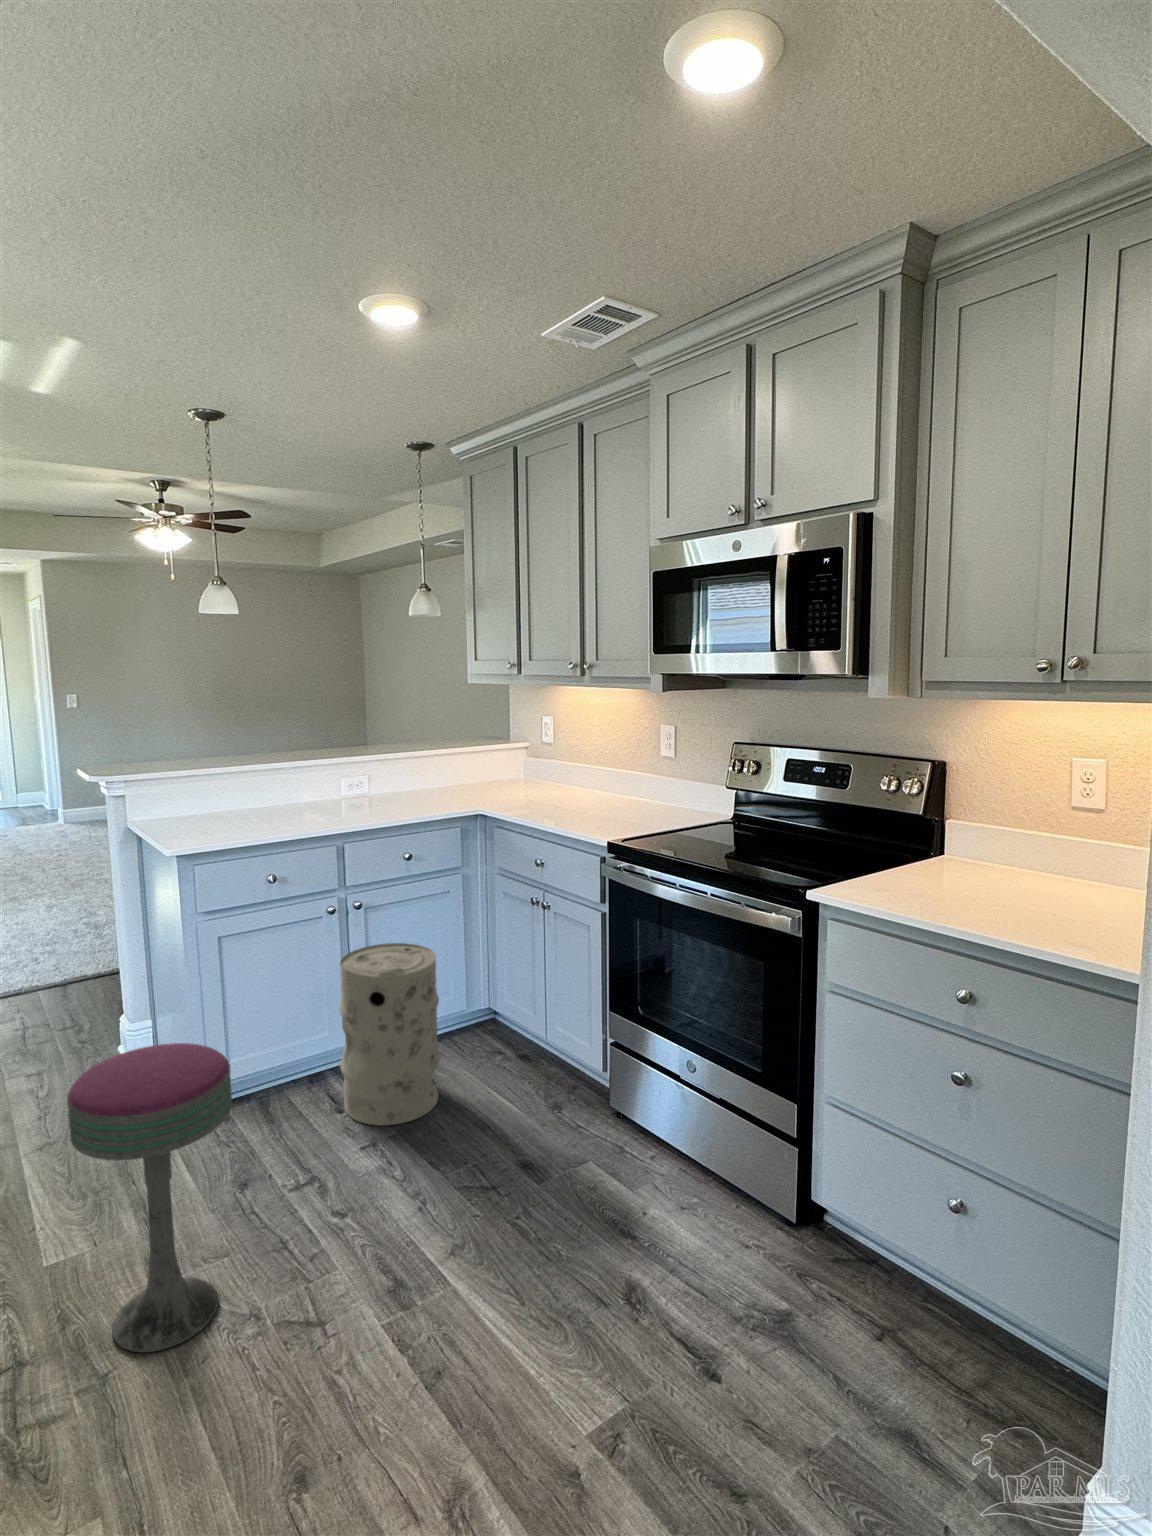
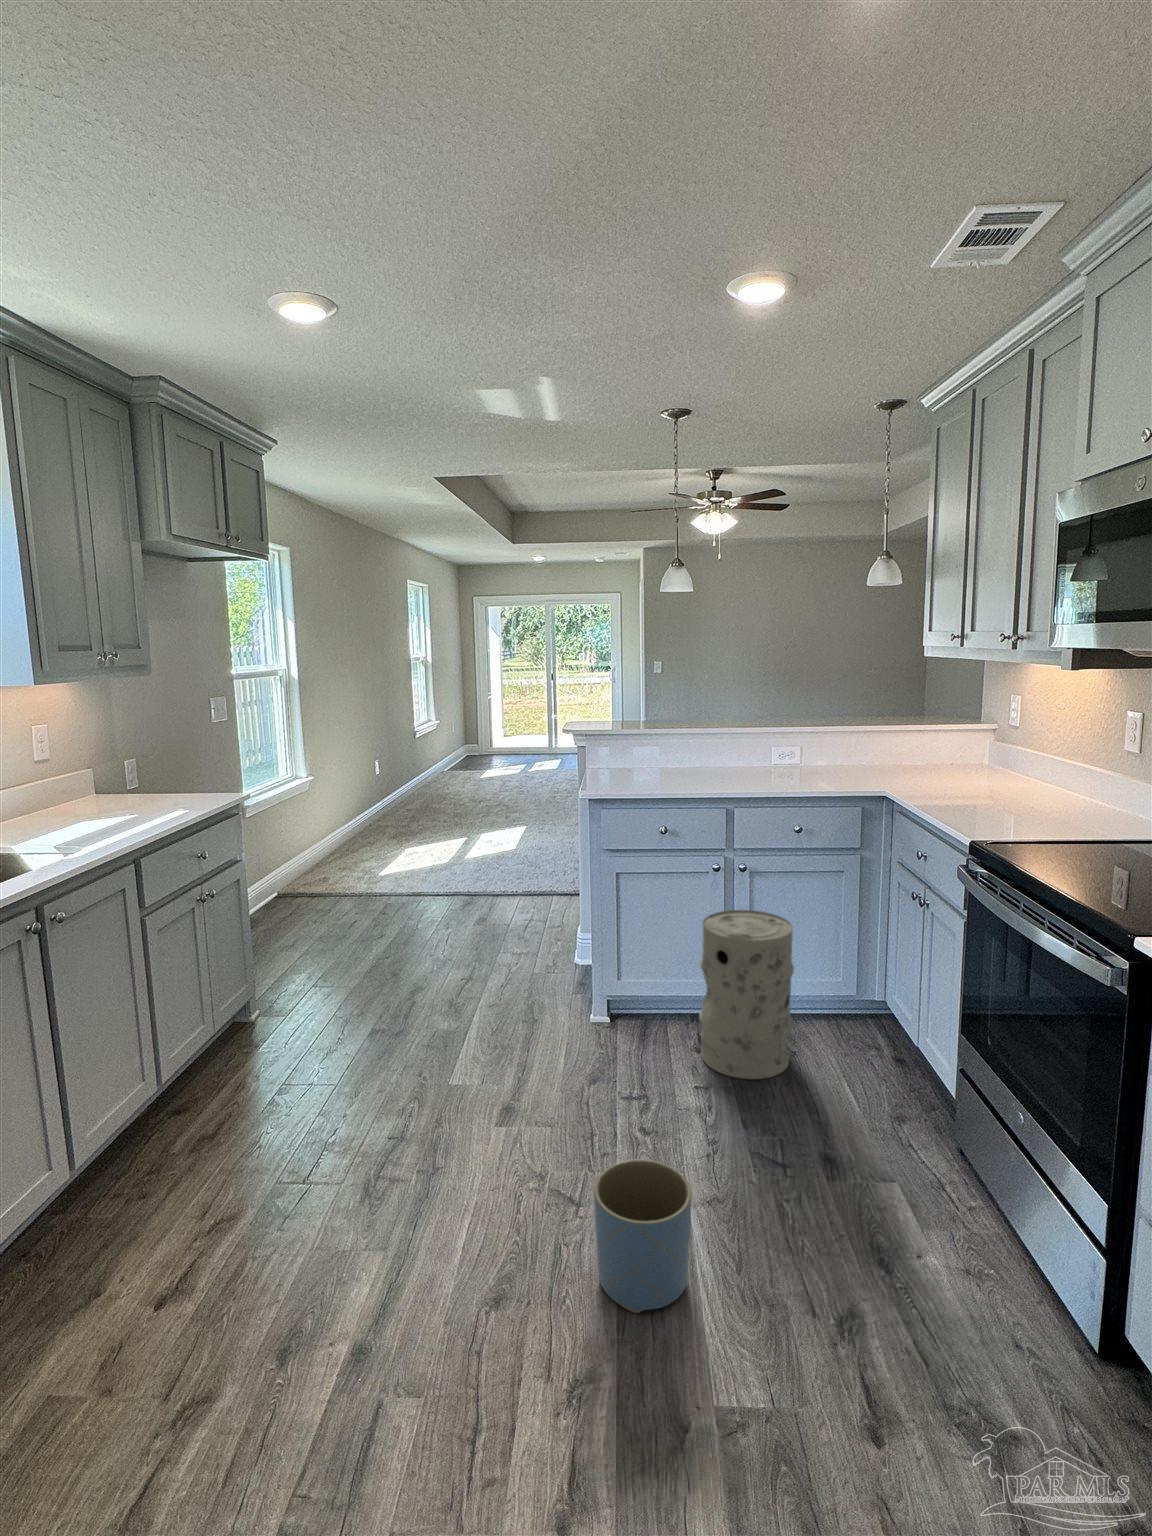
bar stool: present [67,1043,232,1352] -> none [430,942,542,1169]
planter: none [386,1227,495,1399] -> present [594,1159,692,1313]

